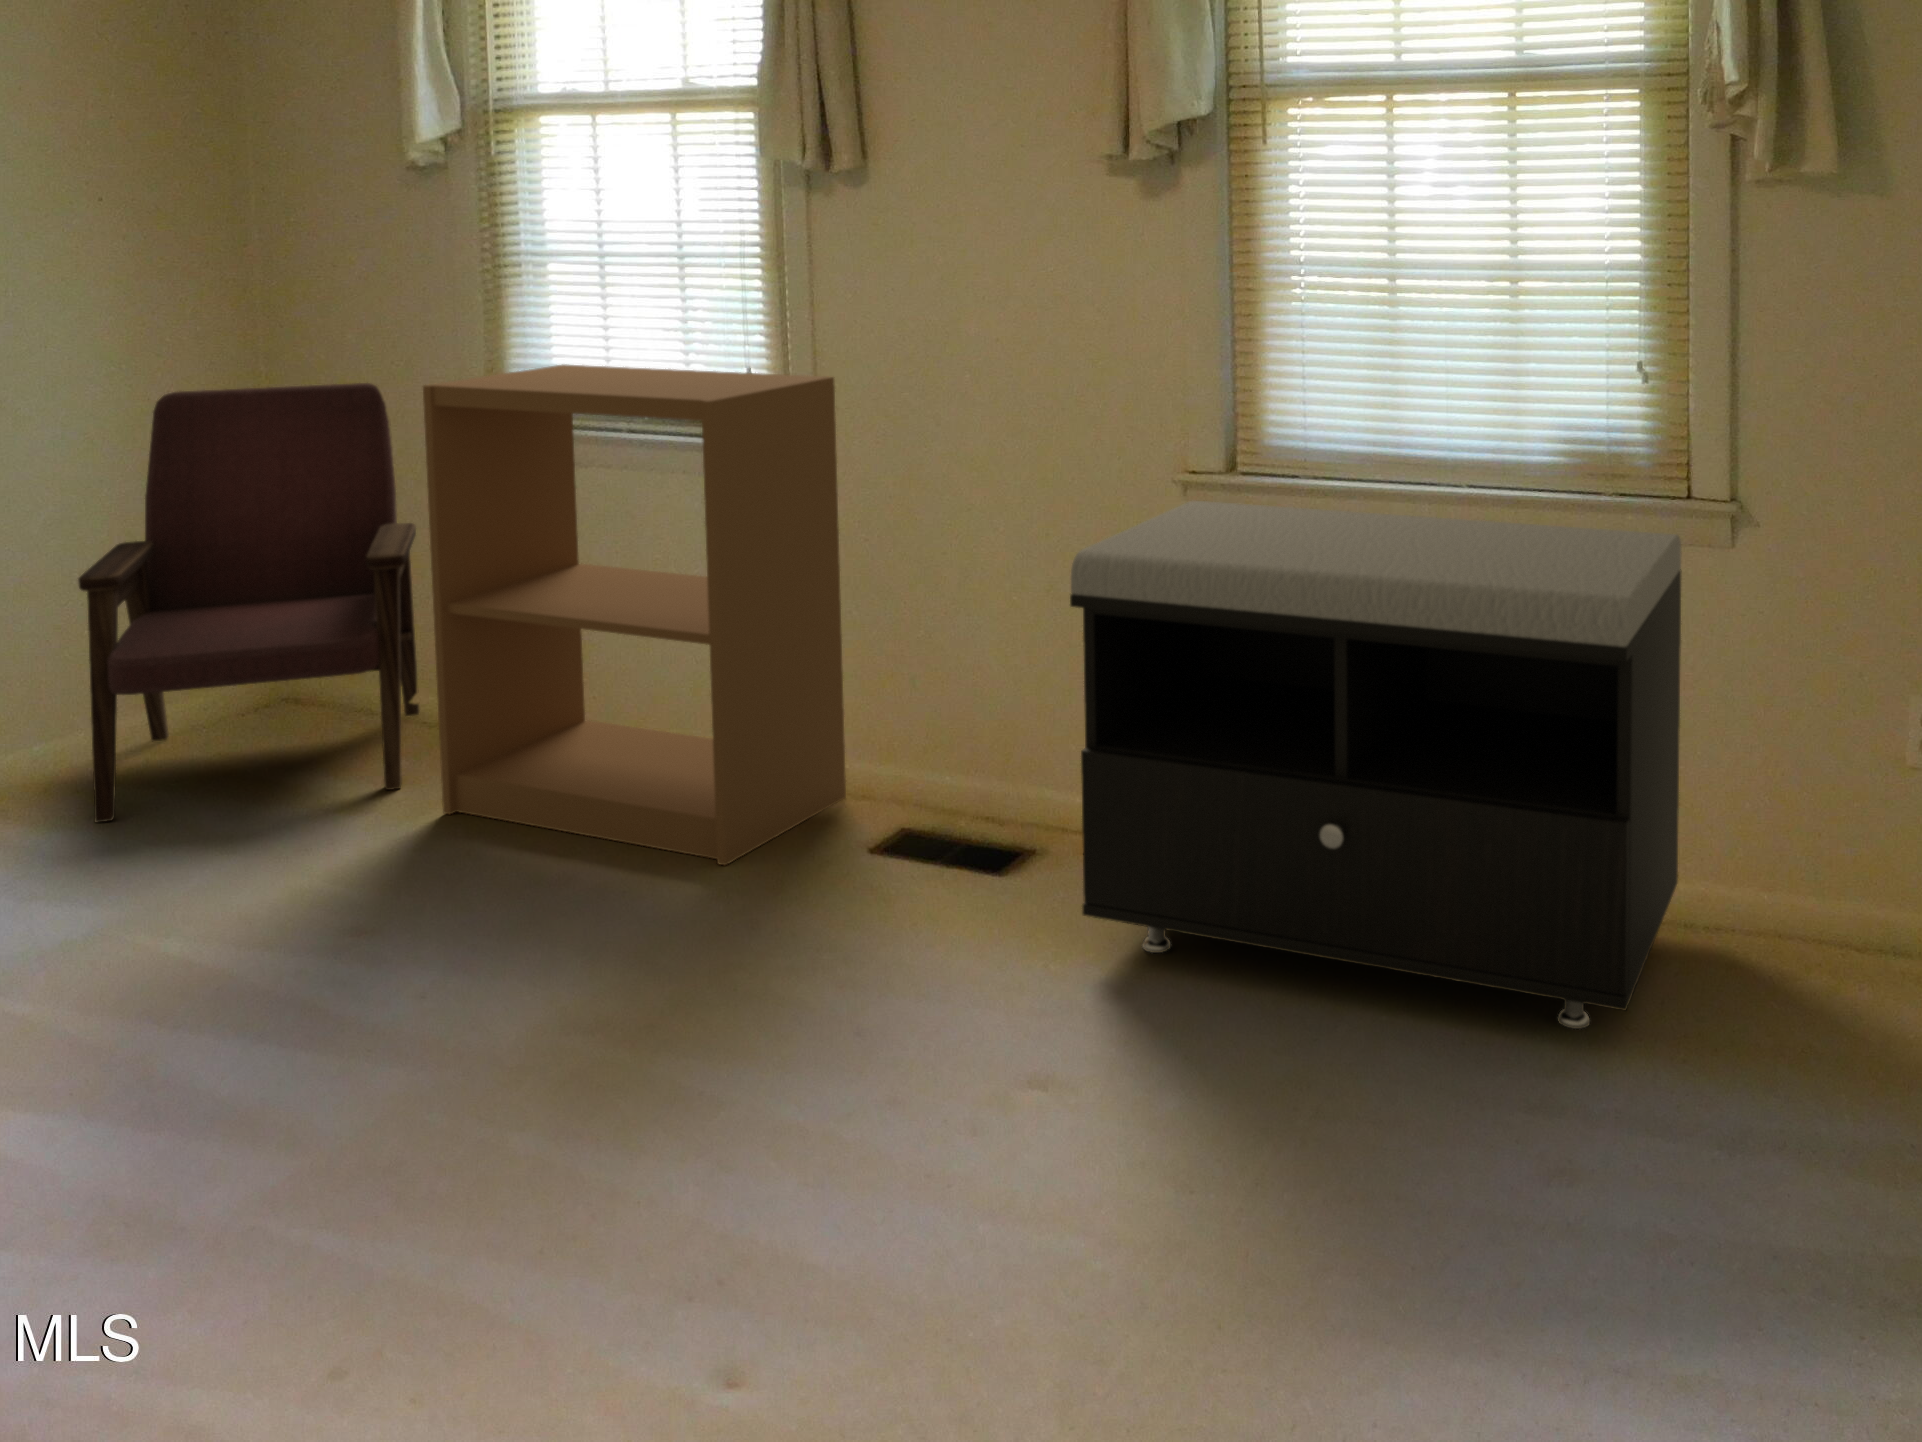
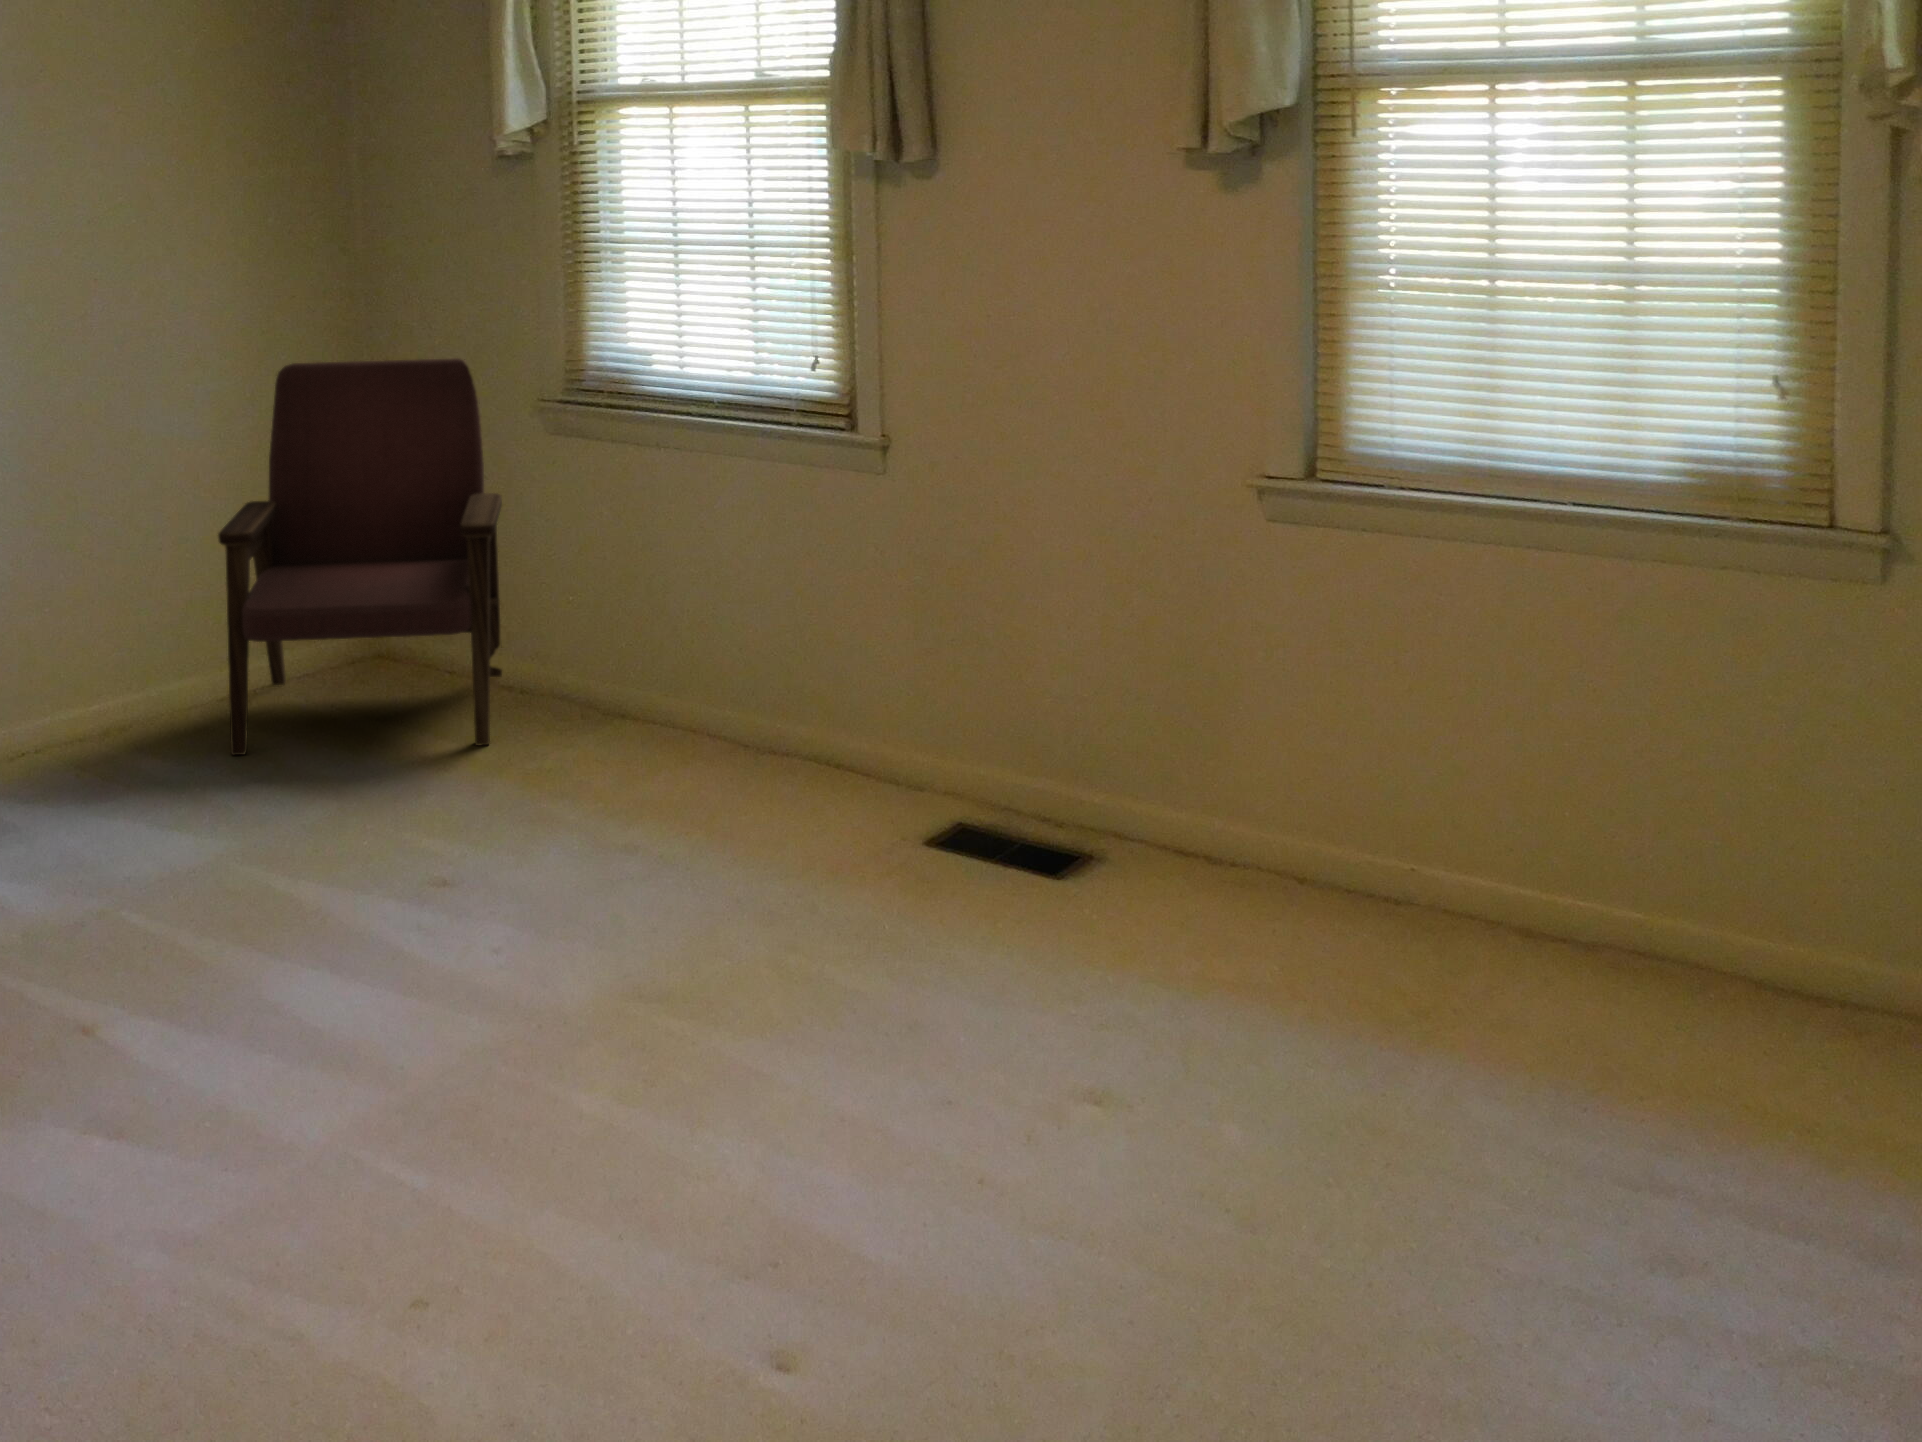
bookshelf: present [423,365,846,865] -> none [514,347,906,842]
storage bench: present [1070,501,1681,1029] -> none [1134,507,1822,1090]

